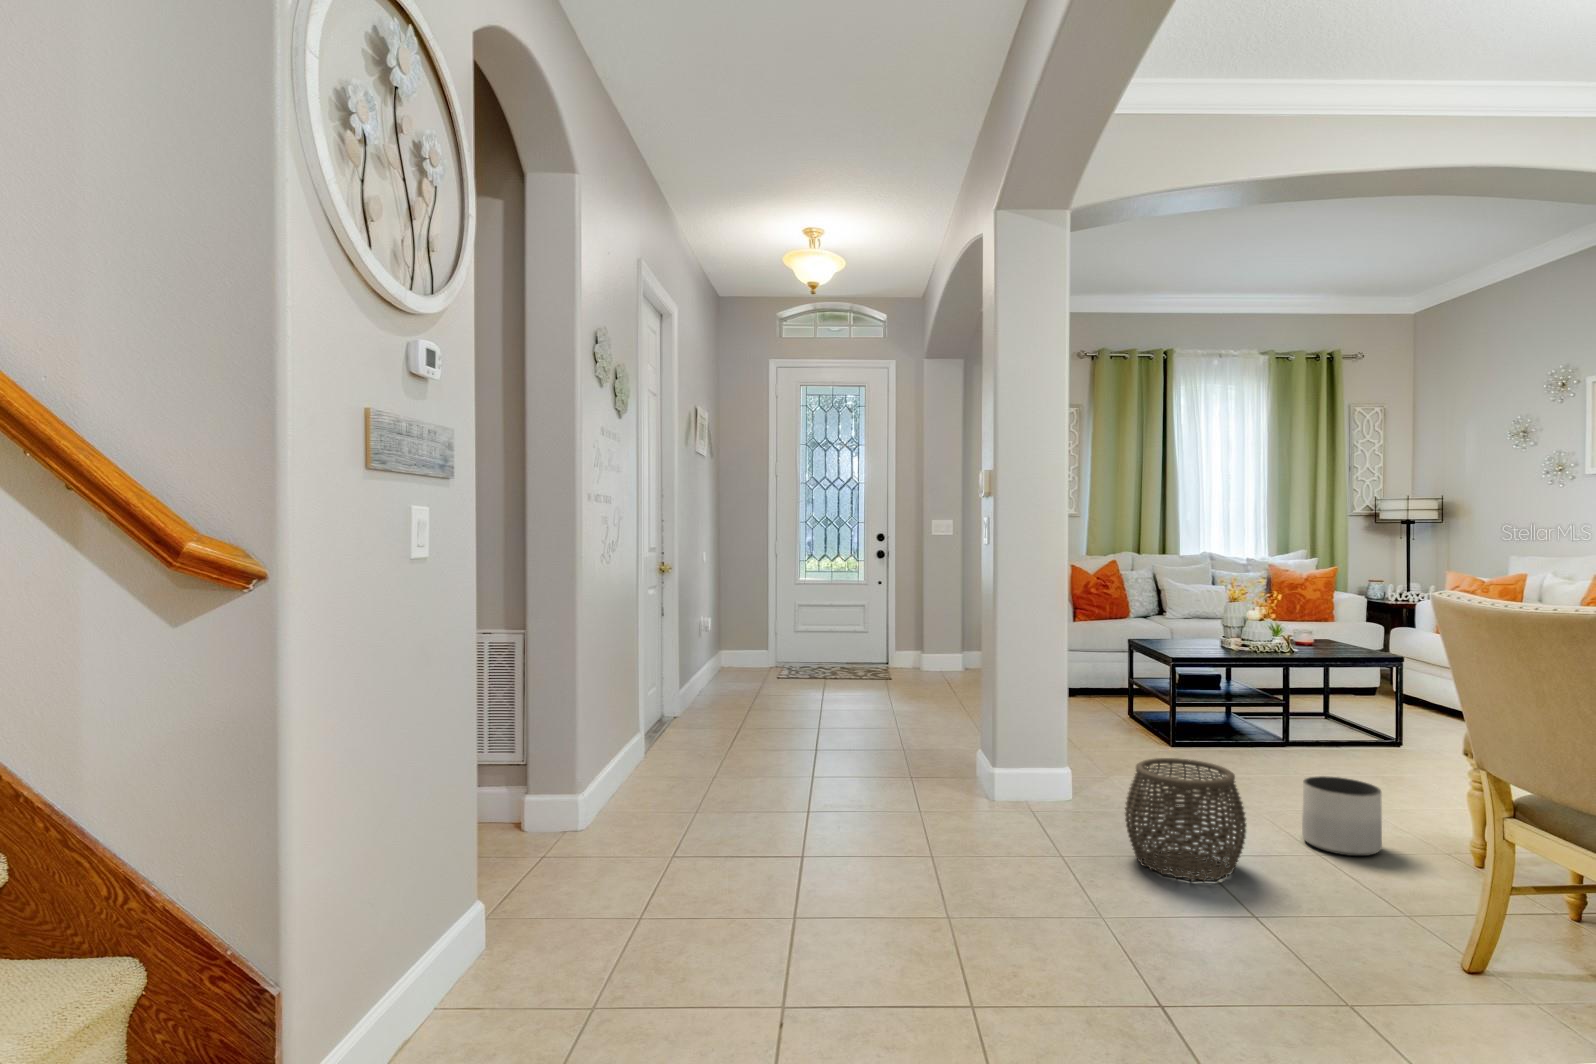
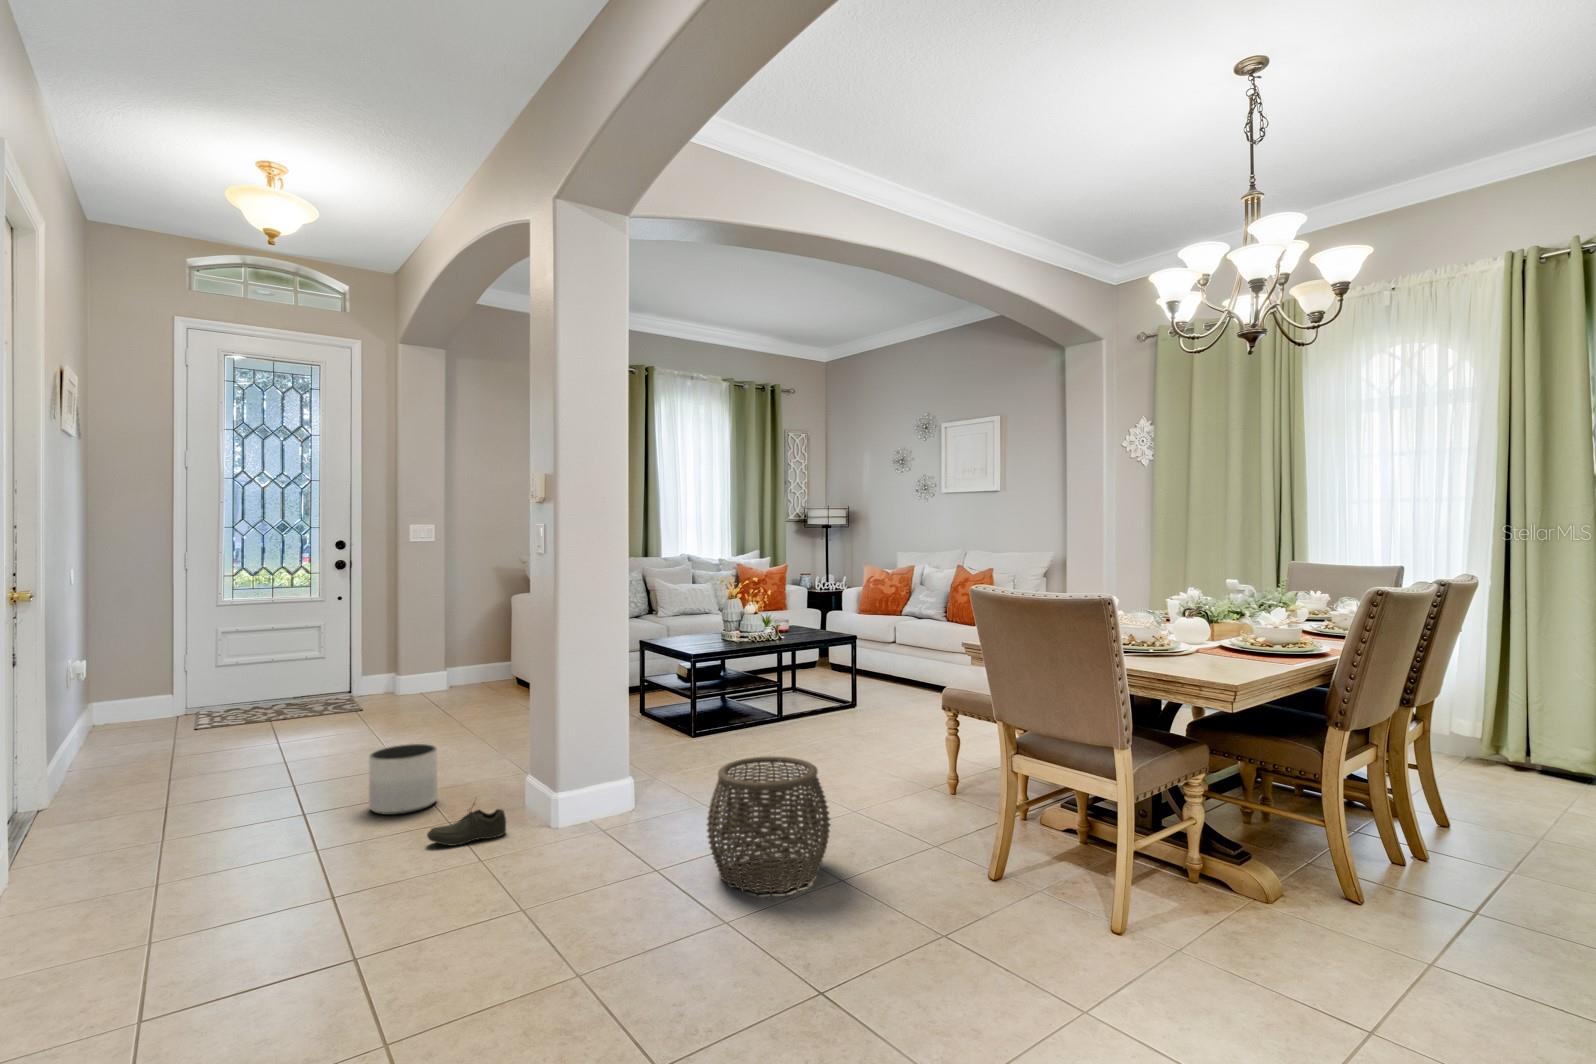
shoe: none [915,755,975,790] -> present [427,802,506,846]
planter: present [1302,776,1382,856] -> present [369,744,438,815]

